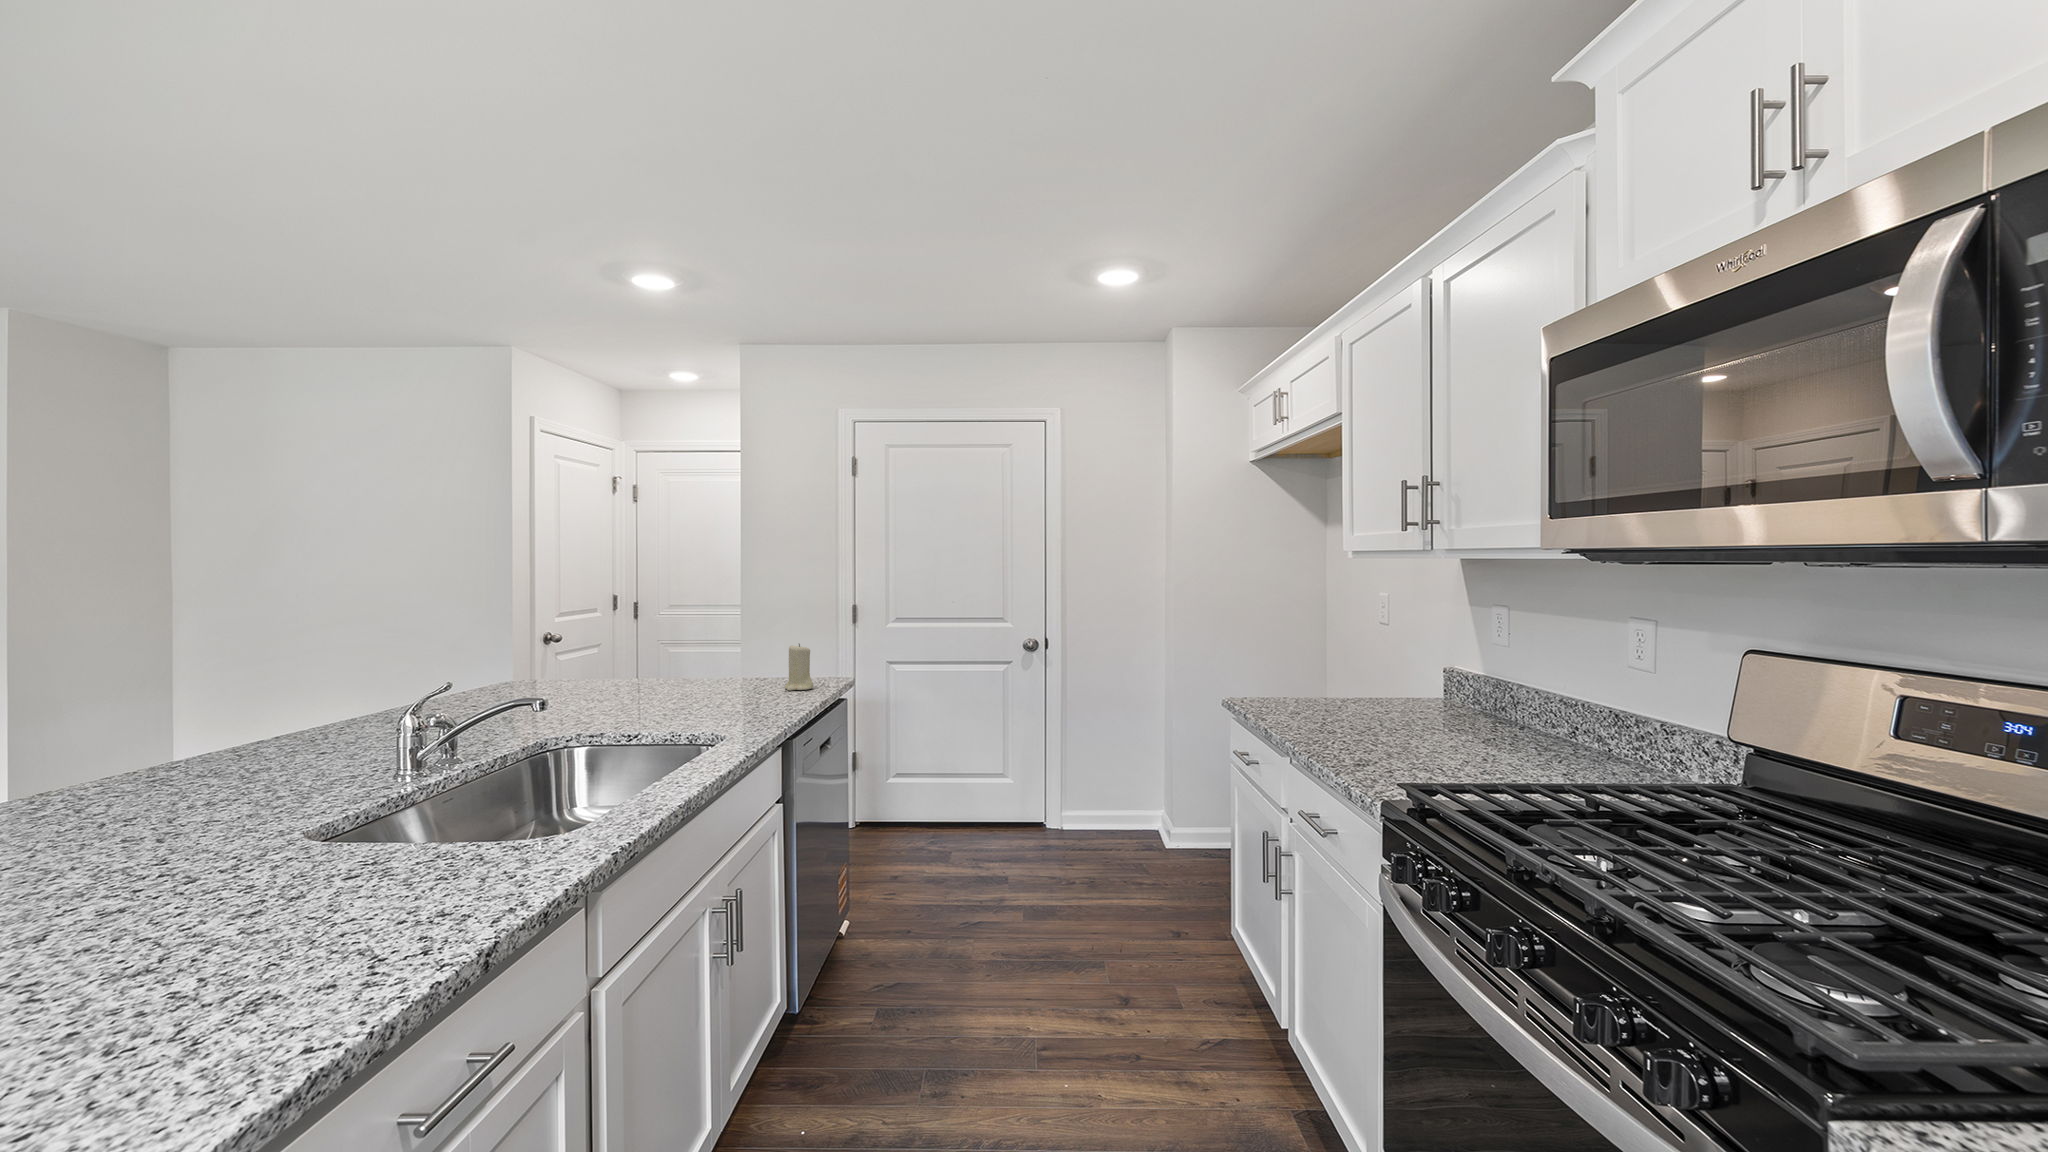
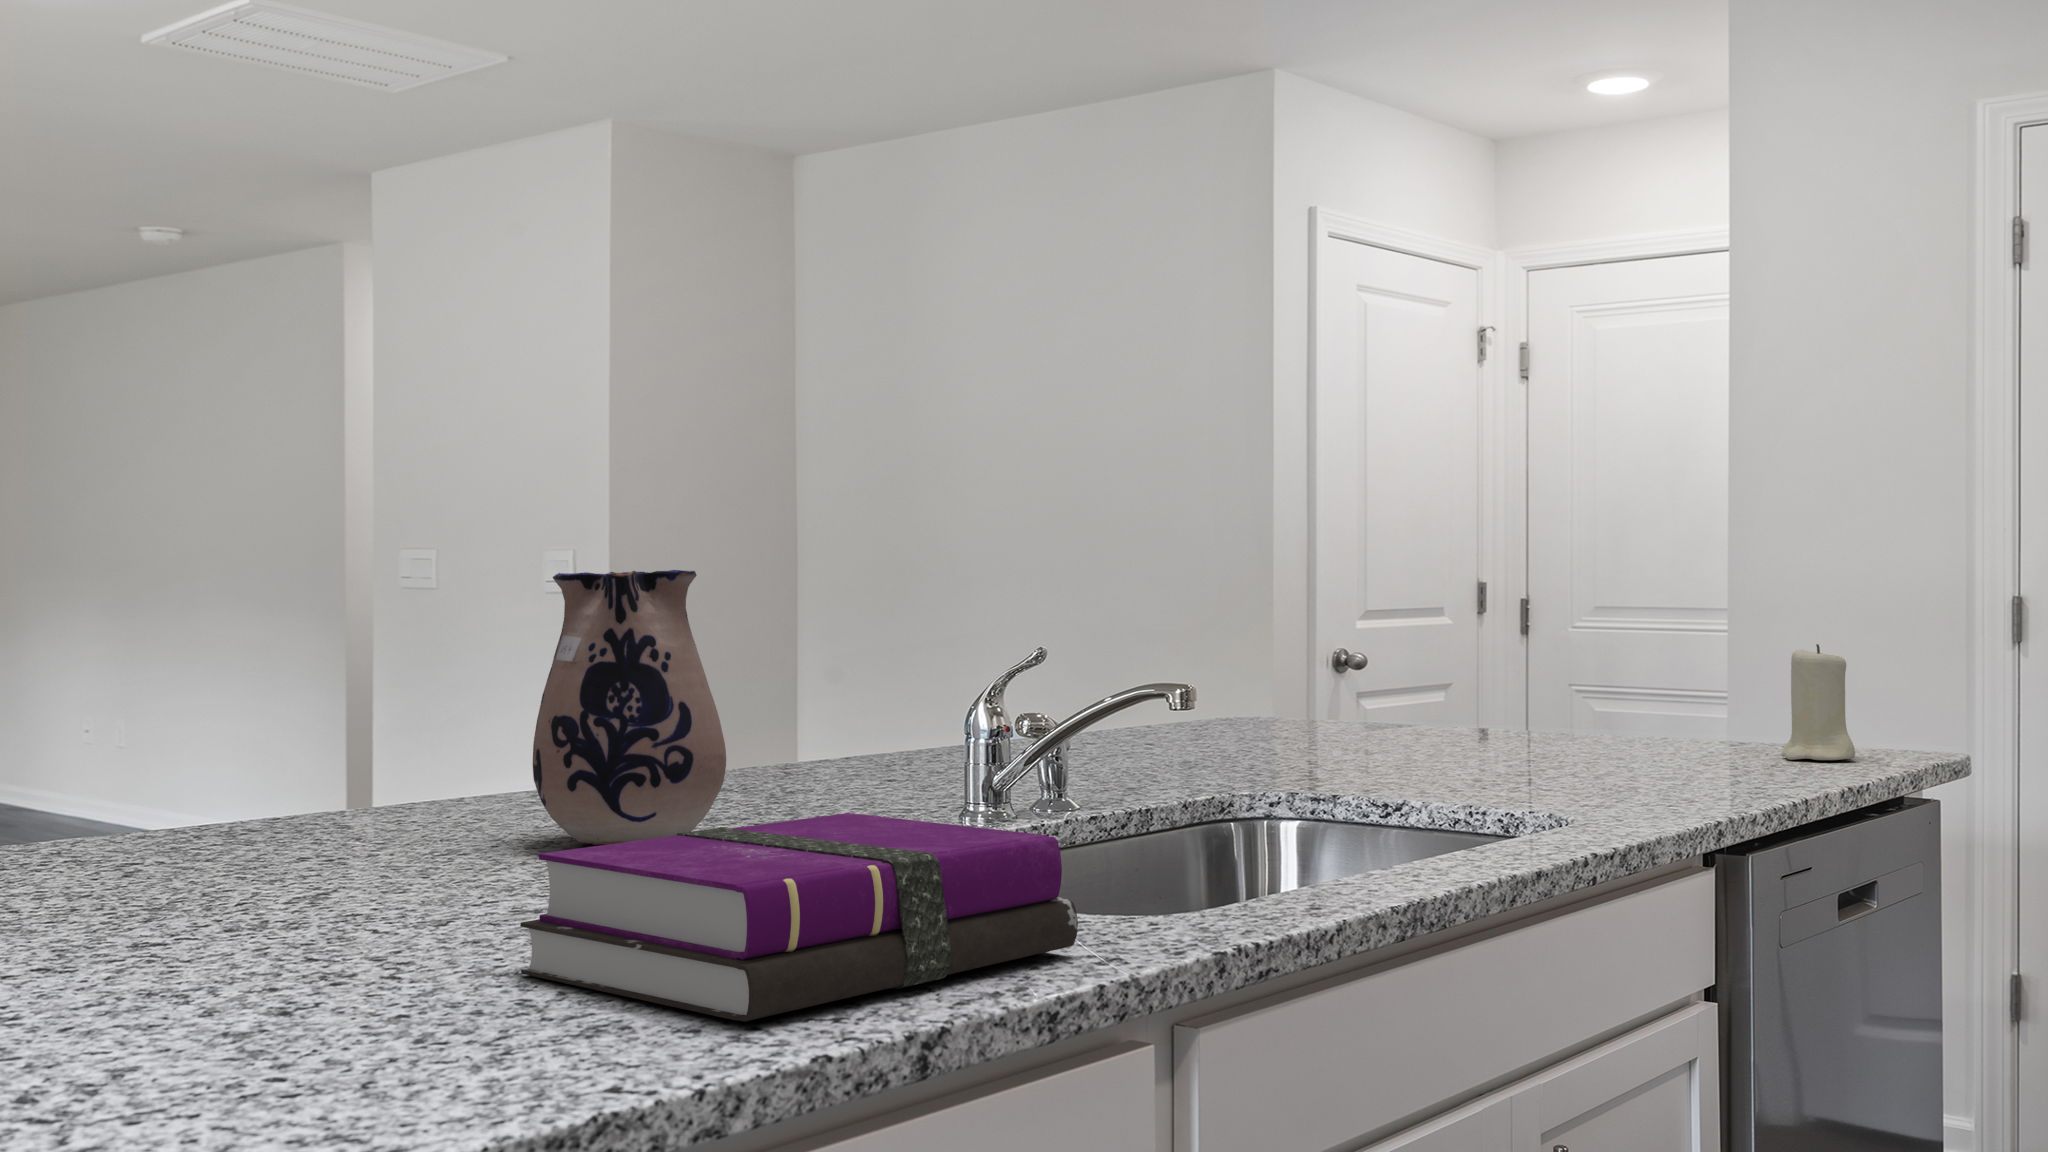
ceramic pitcher: none [67,661,238,842] -> present [533,570,726,845]
hardback book: none [152,813,542,972] -> present [520,813,1078,1022]

